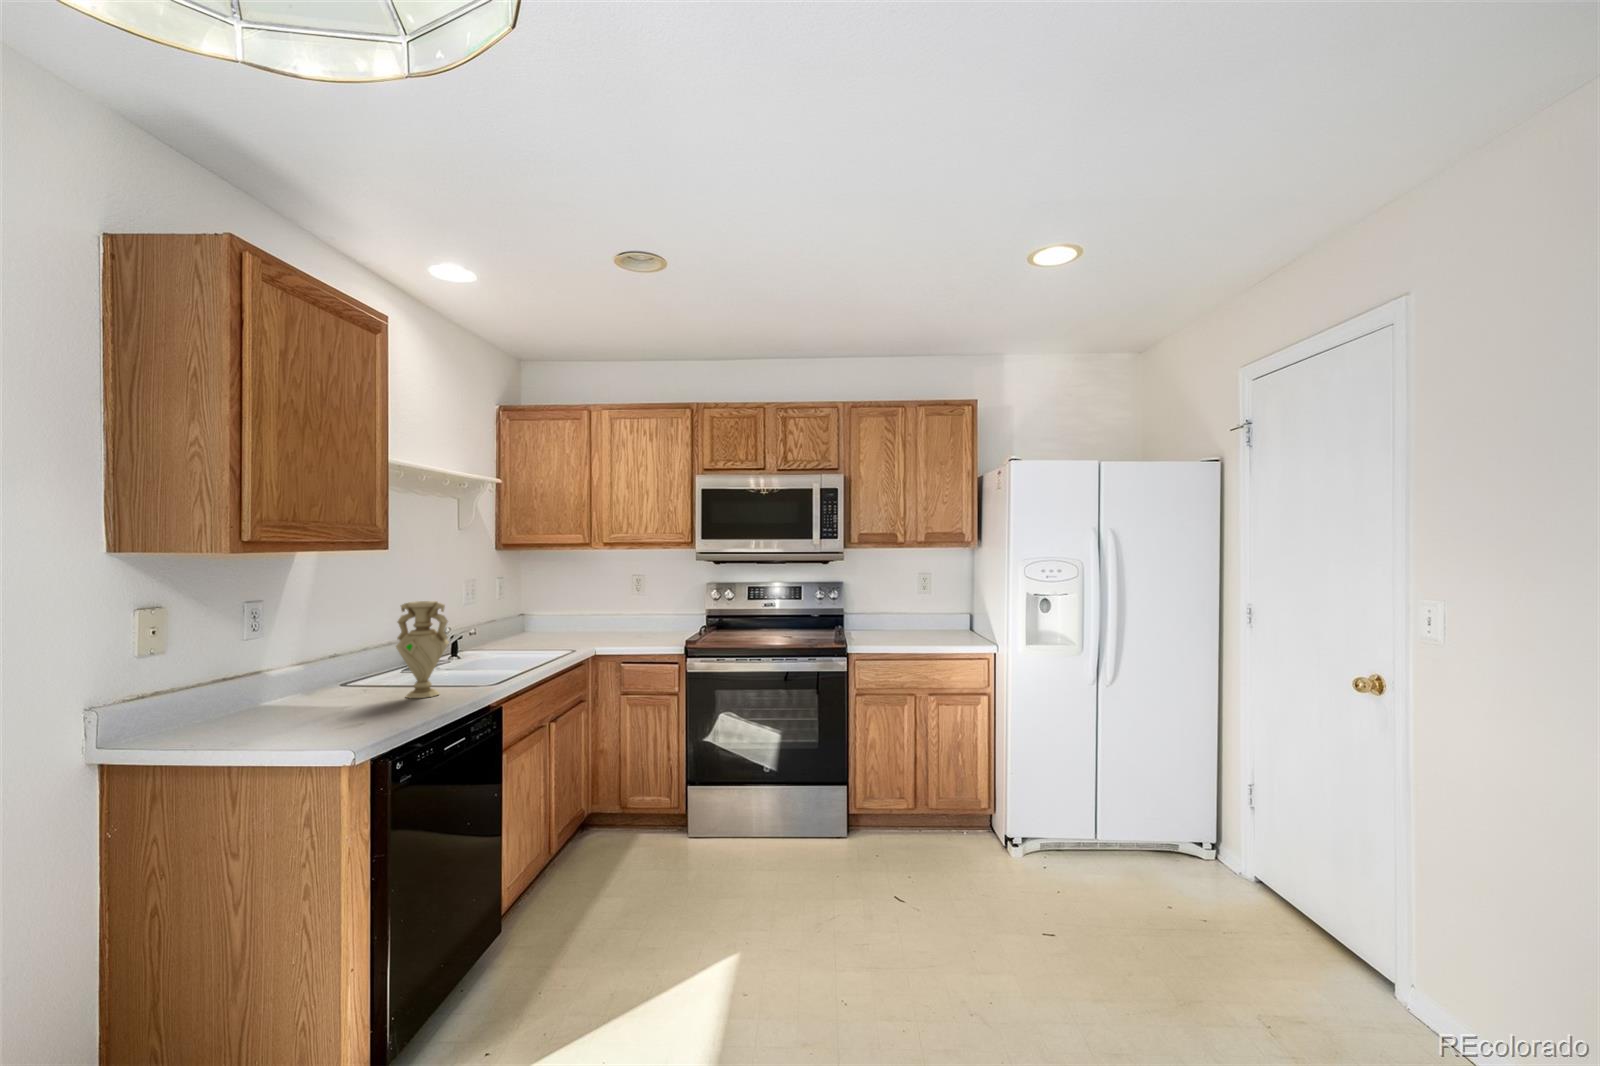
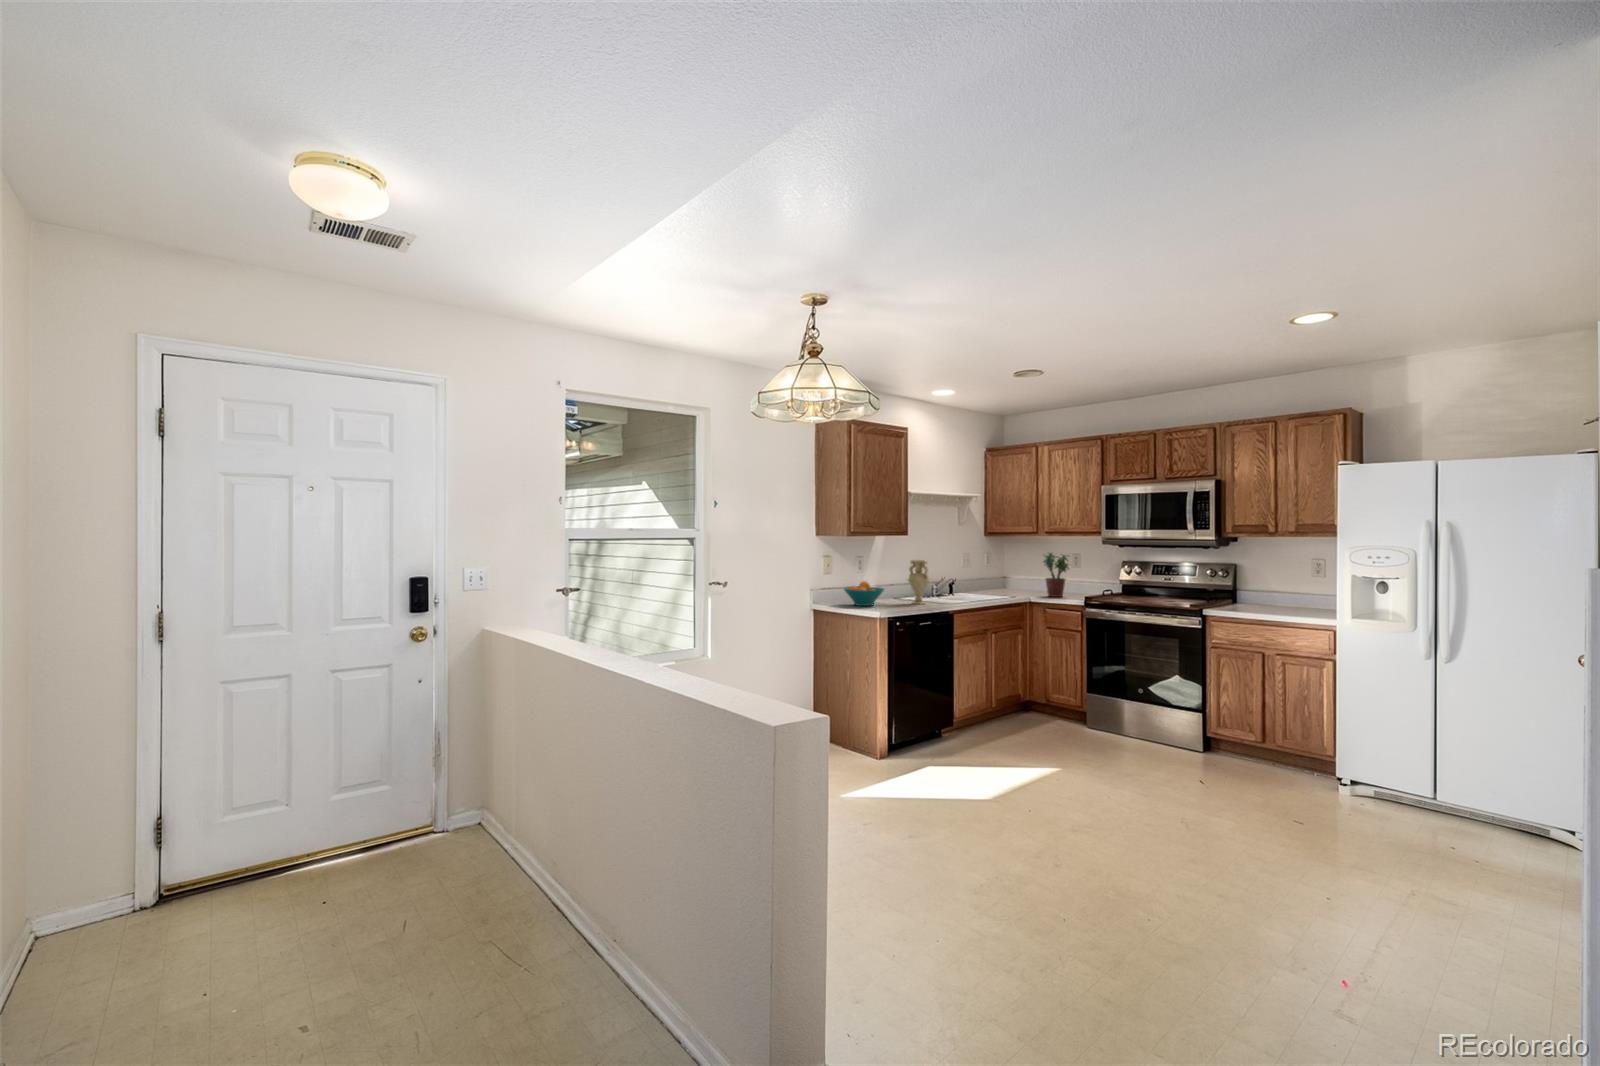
potted plant: none [610,574,654,644] -> present [1044,552,1069,597]
fruit bowl: none [218,663,347,730] -> present [844,581,884,606]

